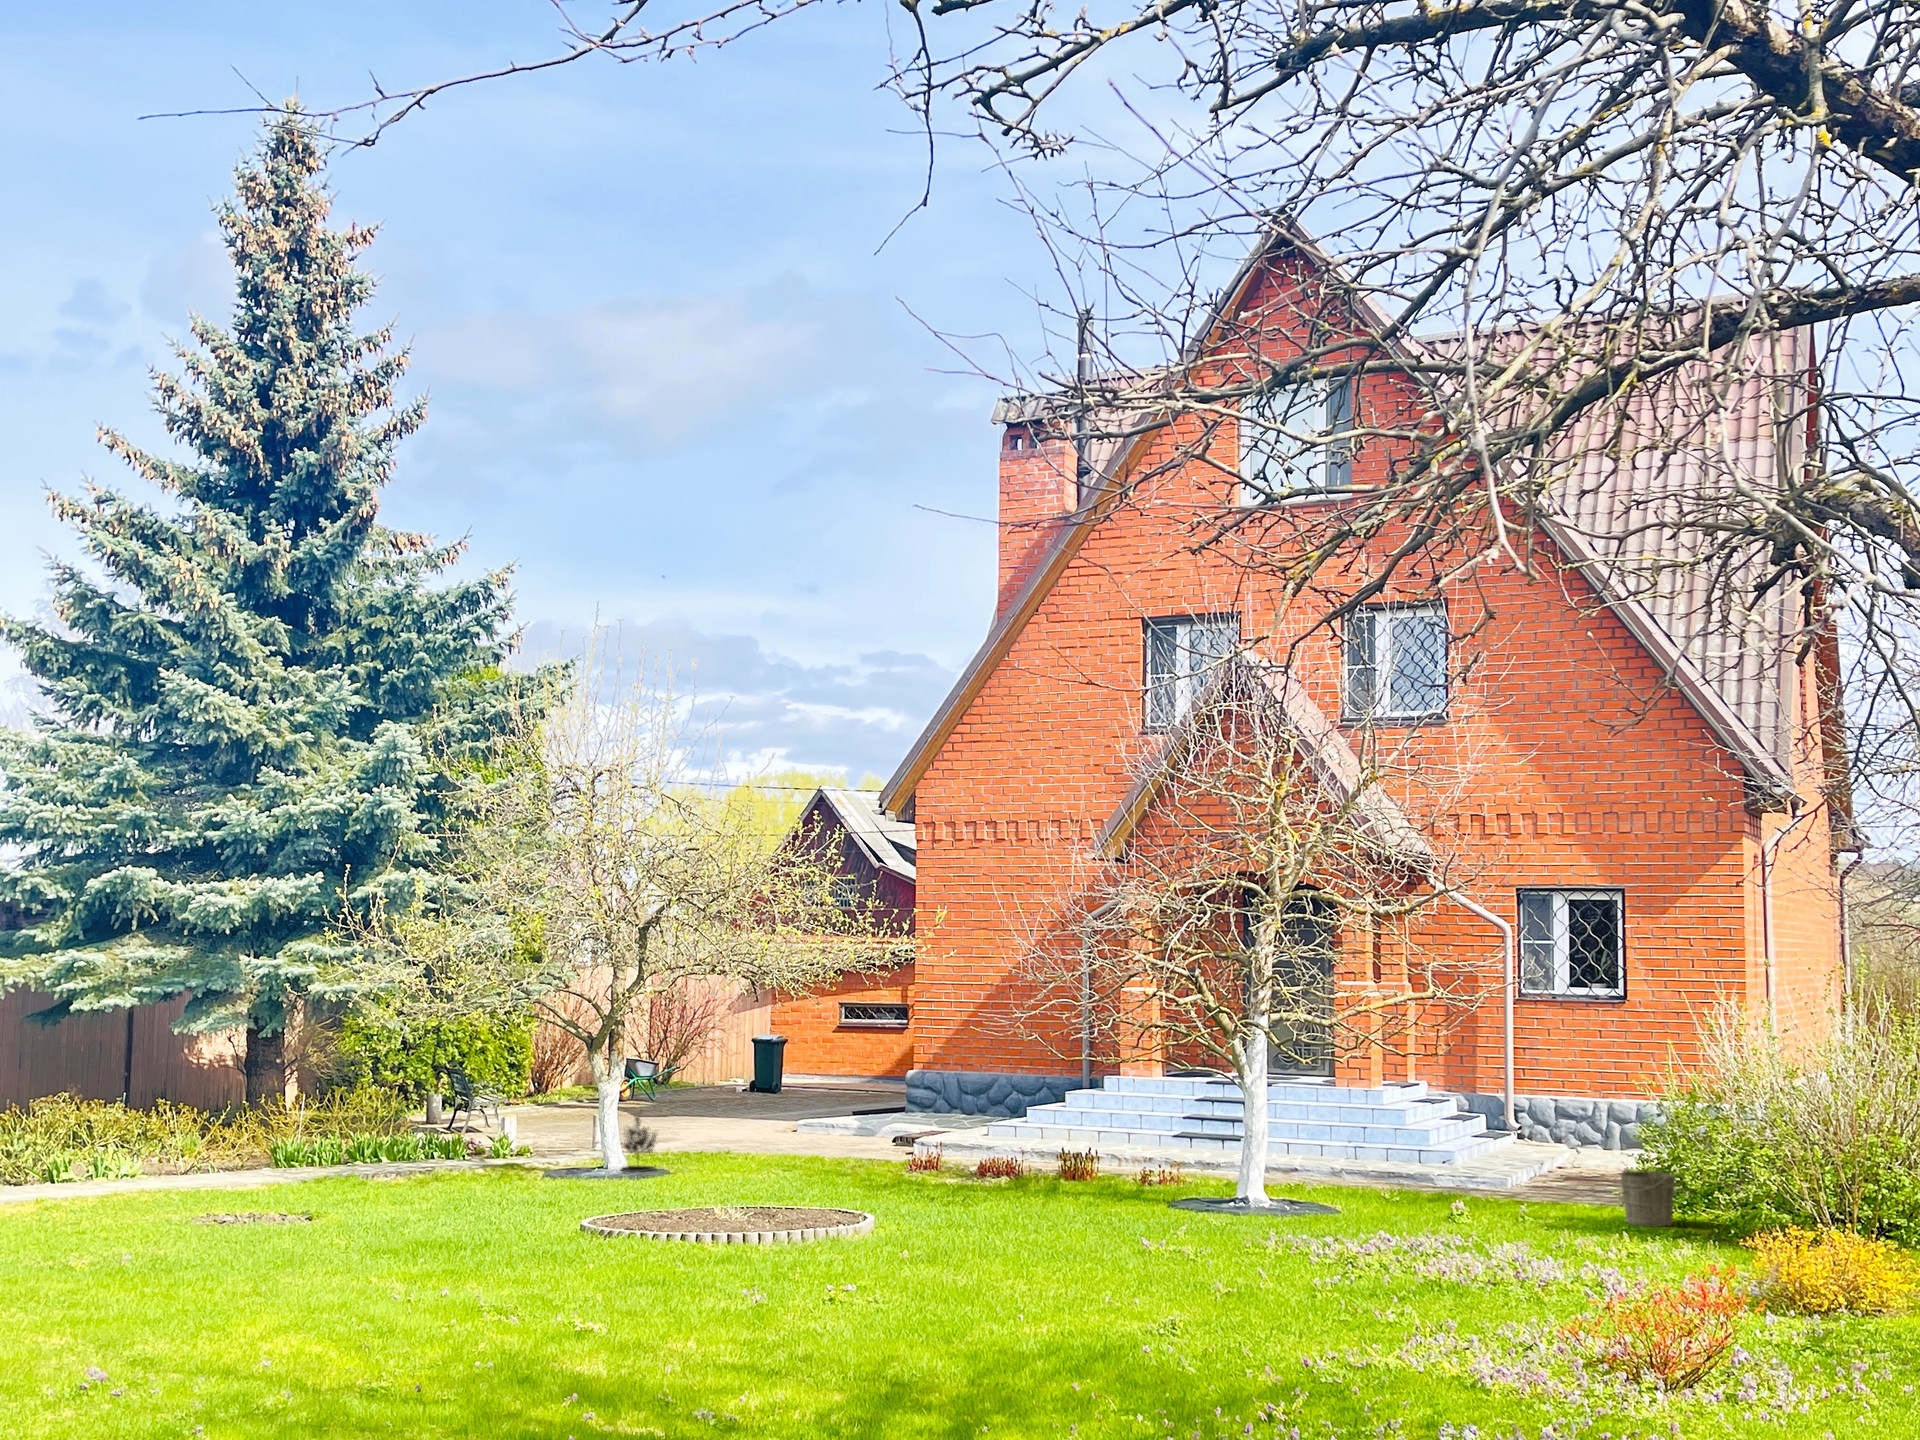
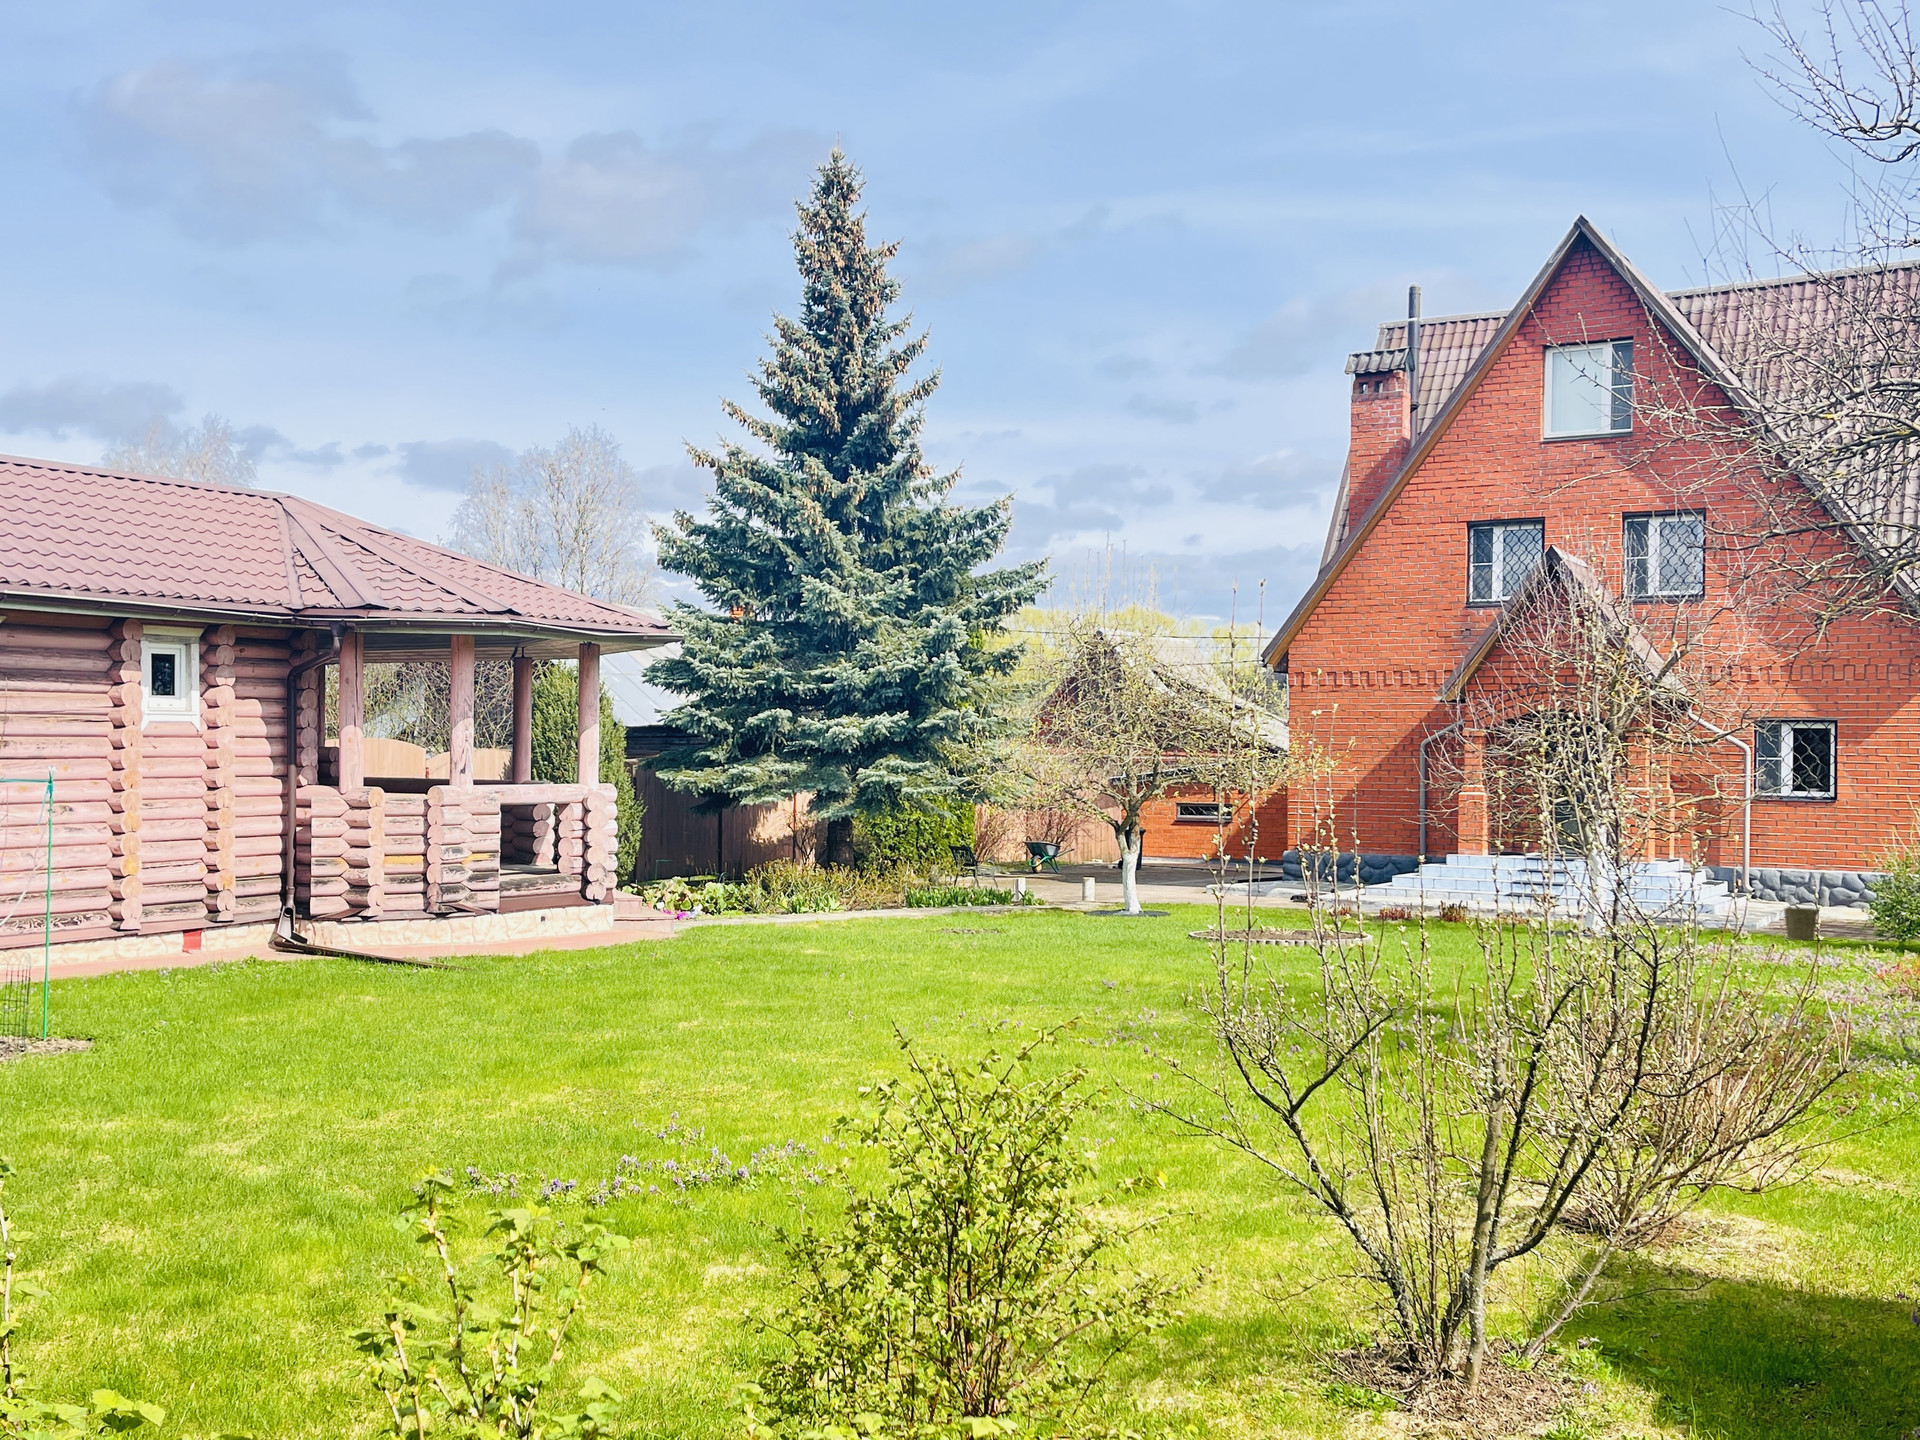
potted tree: present [621,1115,656,1172] -> none [1129,868,1156,908]

